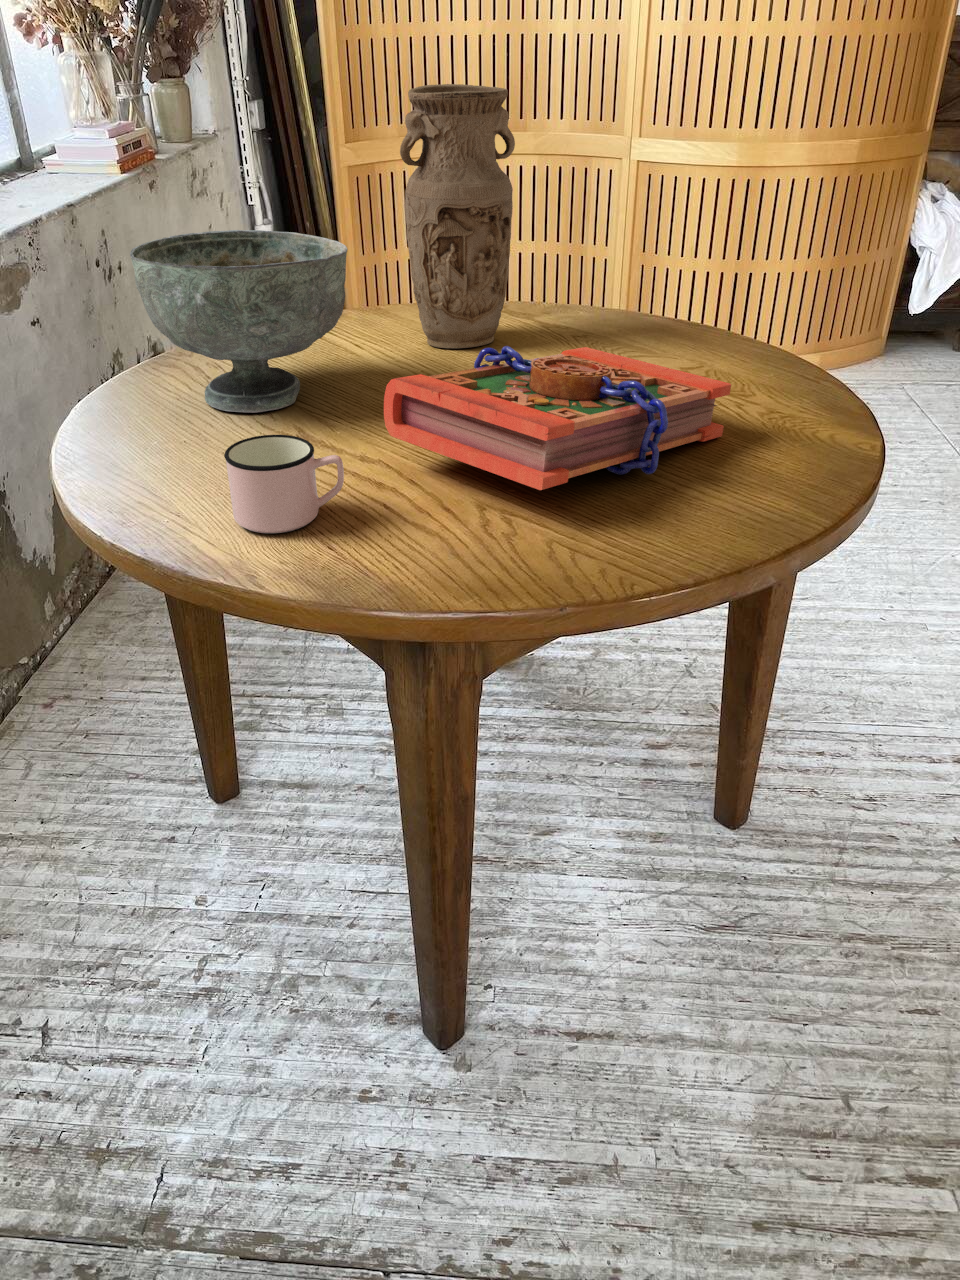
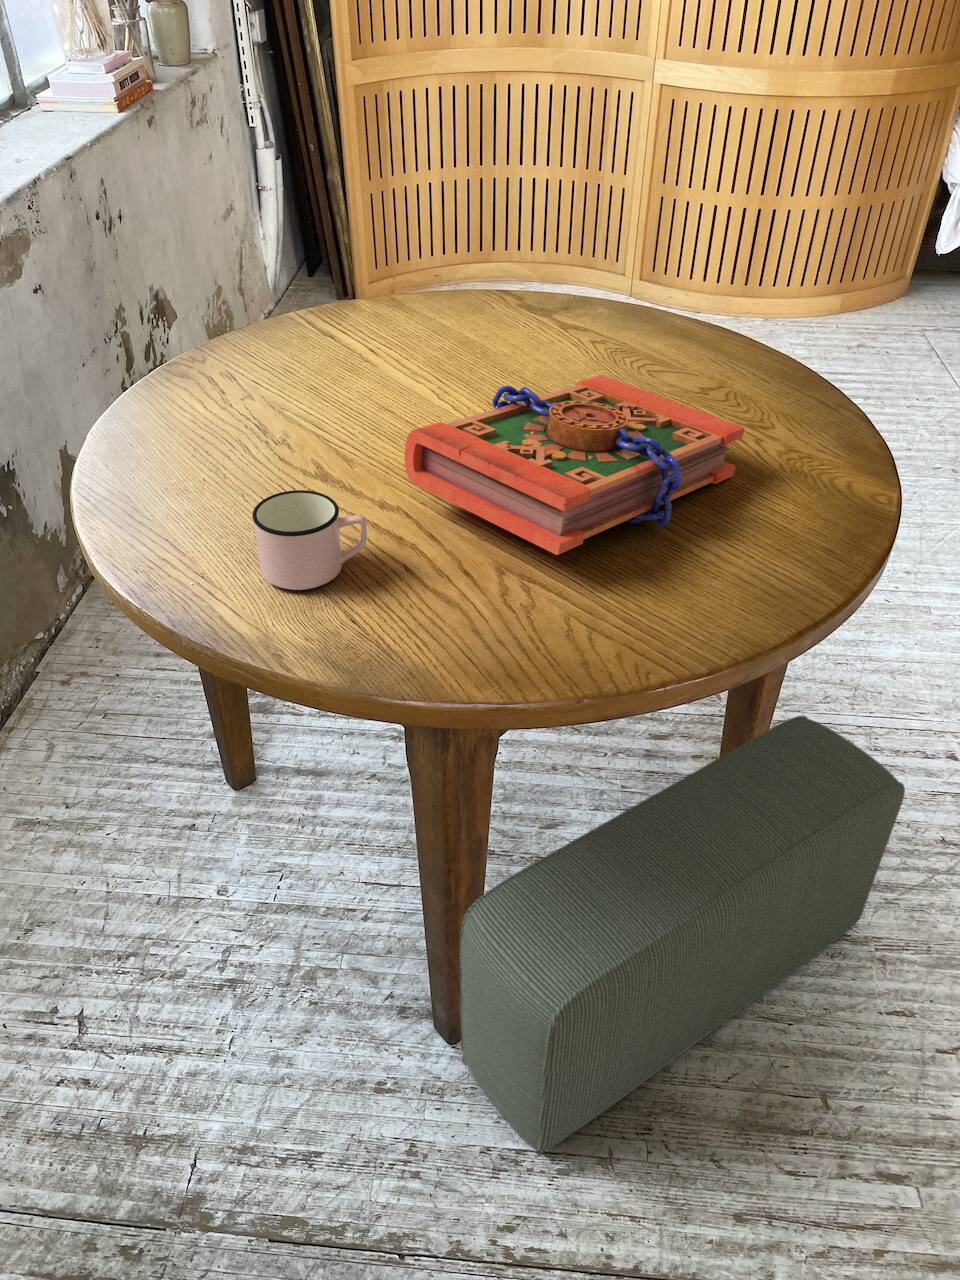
vase: present [400,84,515,348] -> none [420,92,536,358]
decorative bowl: present [130,230,348,413] -> none [152,247,368,438]
pouf: none [448,697,915,1159] -> present [459,715,905,1152]

